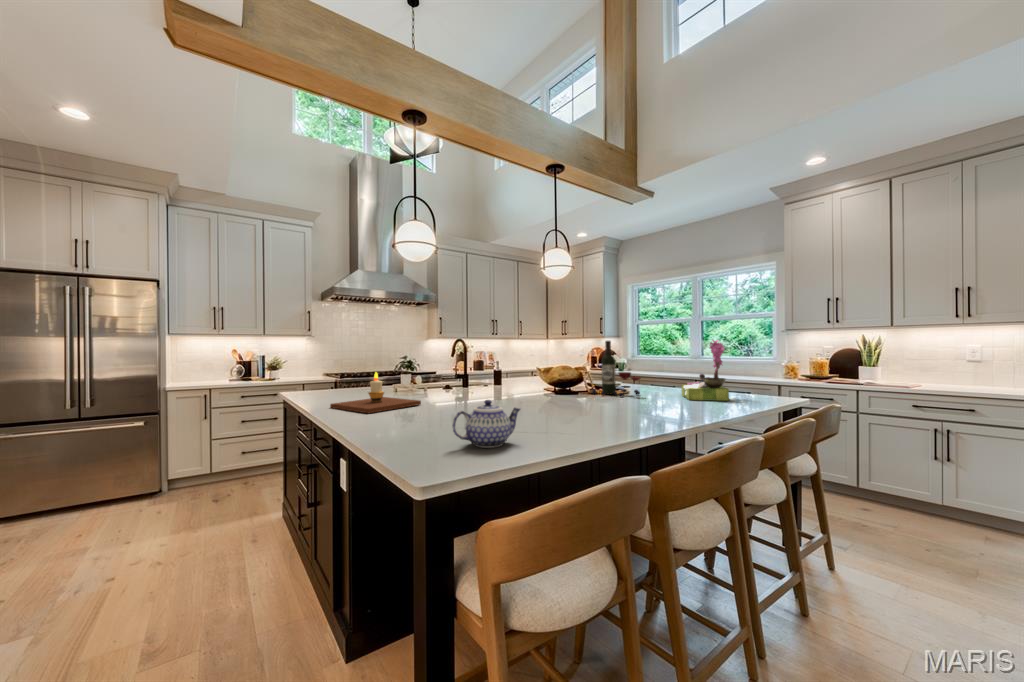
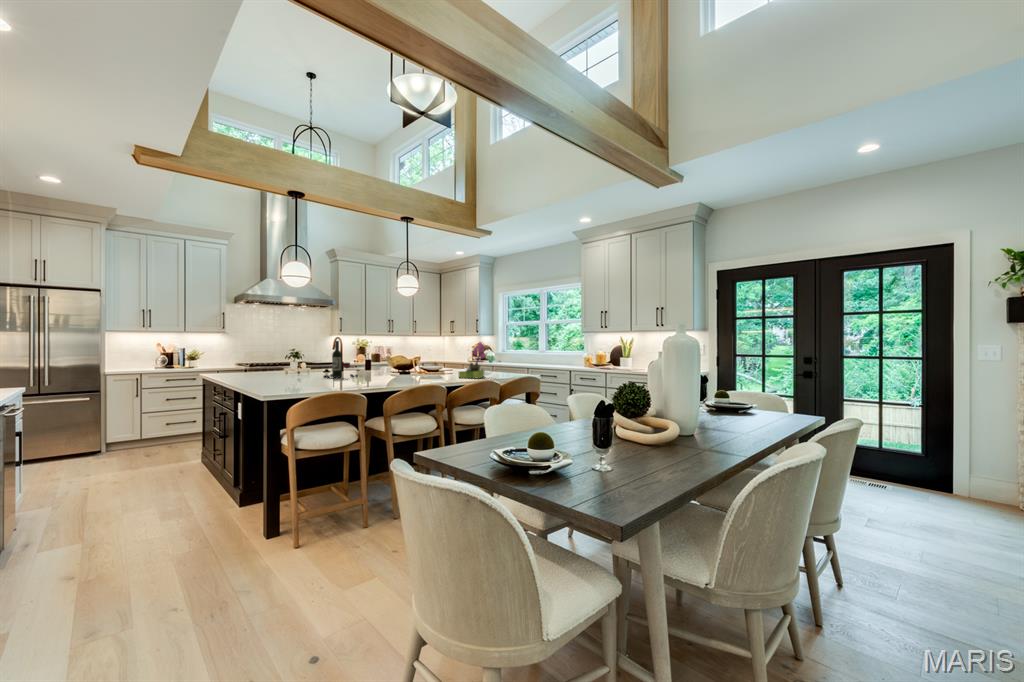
wine bottle: present [590,341,640,396] -> present [323,341,358,379]
candle: present [330,372,421,413] -> none [227,359,286,383]
teapot: present [452,400,520,448] -> none [276,371,315,392]

